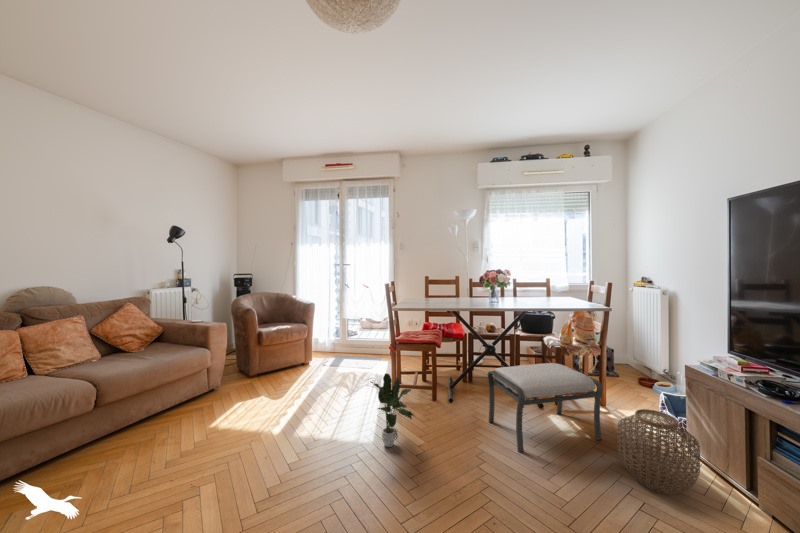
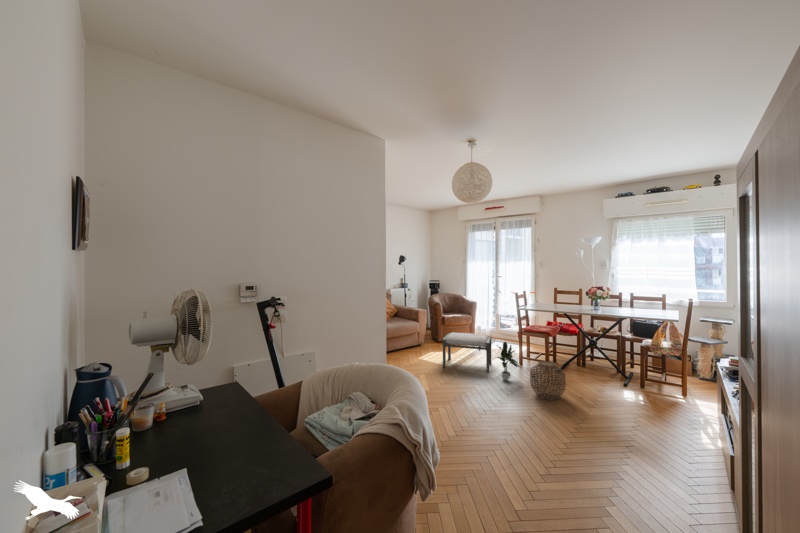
ottoman: present [488,363,603,452] -> present [442,332,491,372]
woven basket: present [617,409,700,494] -> present [530,361,566,400]

